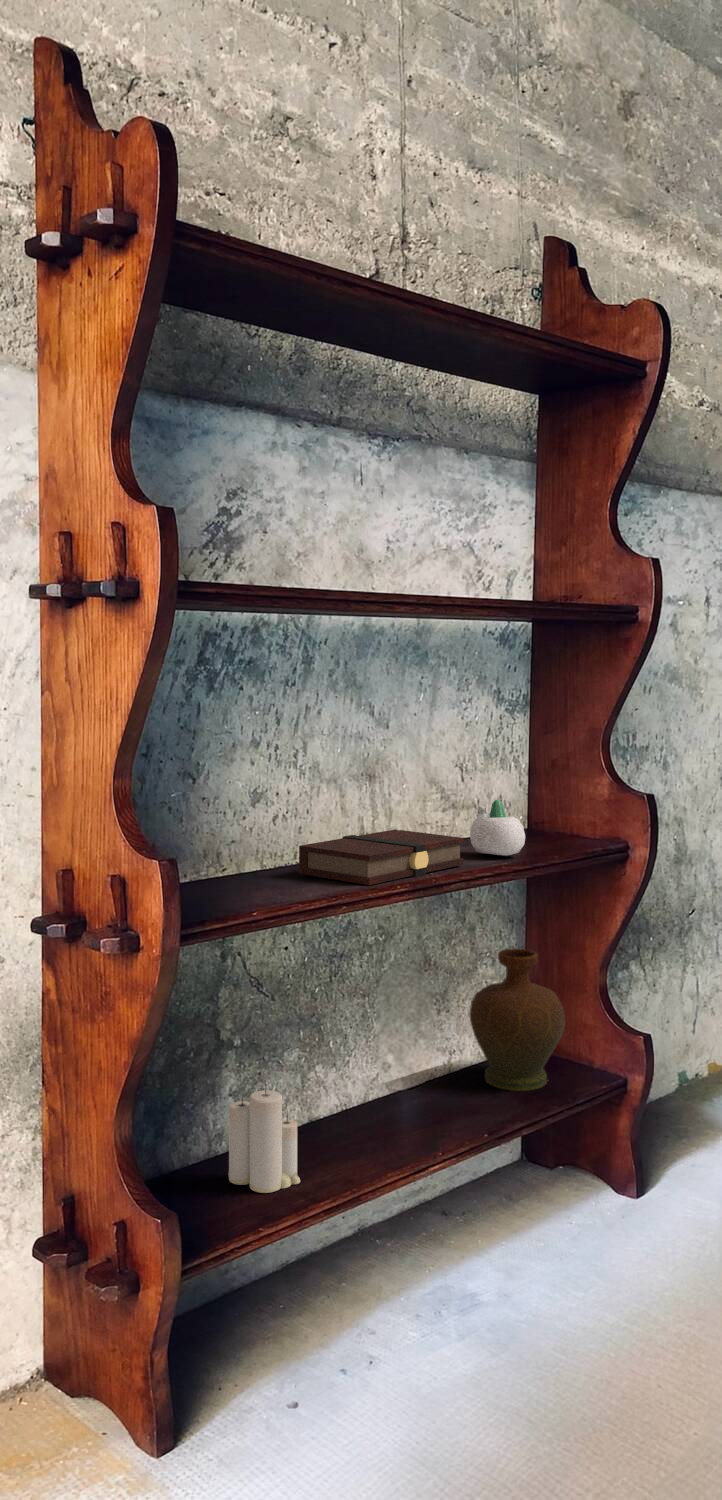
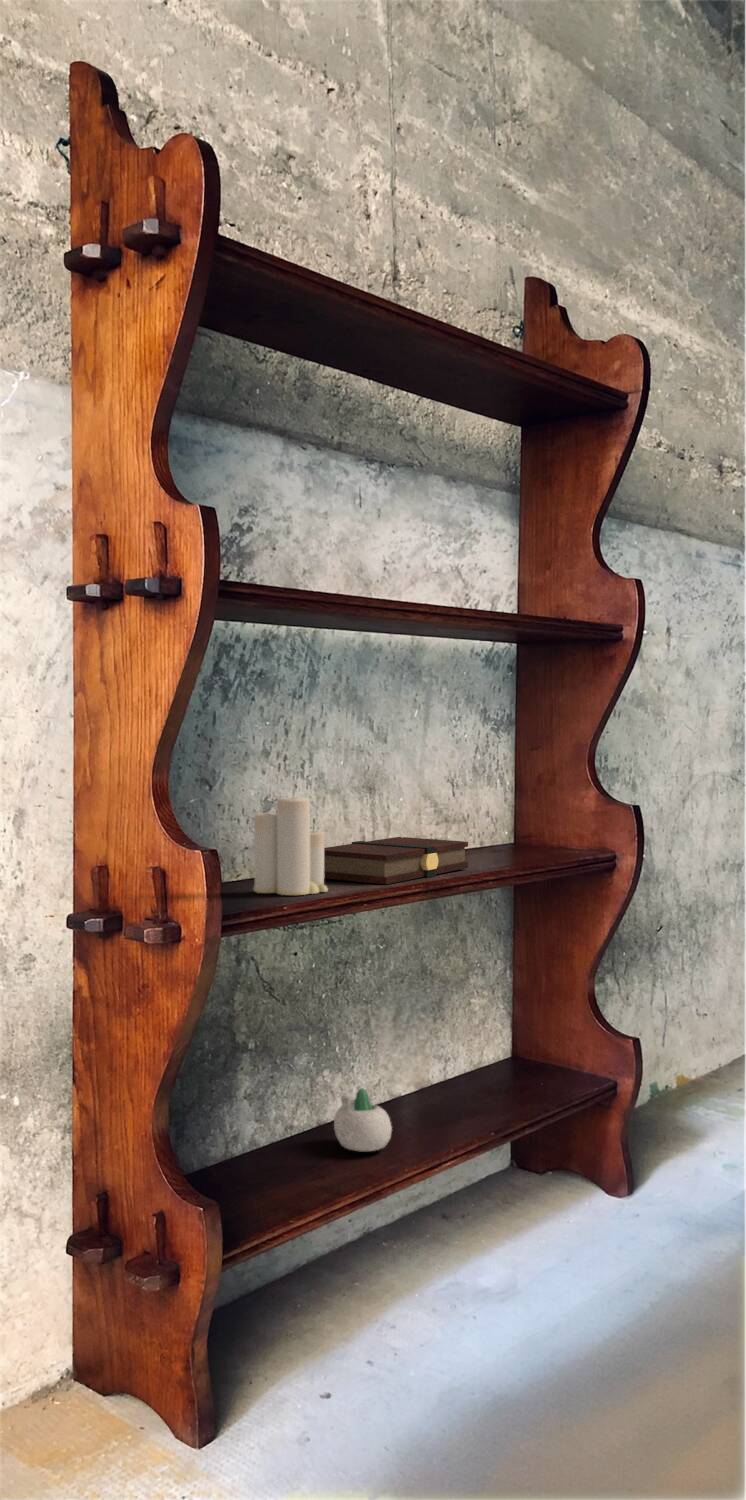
succulent planter: present [470,800,525,856] -> present [334,1088,392,1151]
decorative vase: present [469,949,565,1091] -> none [466,955,560,1094]
candle: present [228,1084,300,1193] -> present [253,797,328,895]

